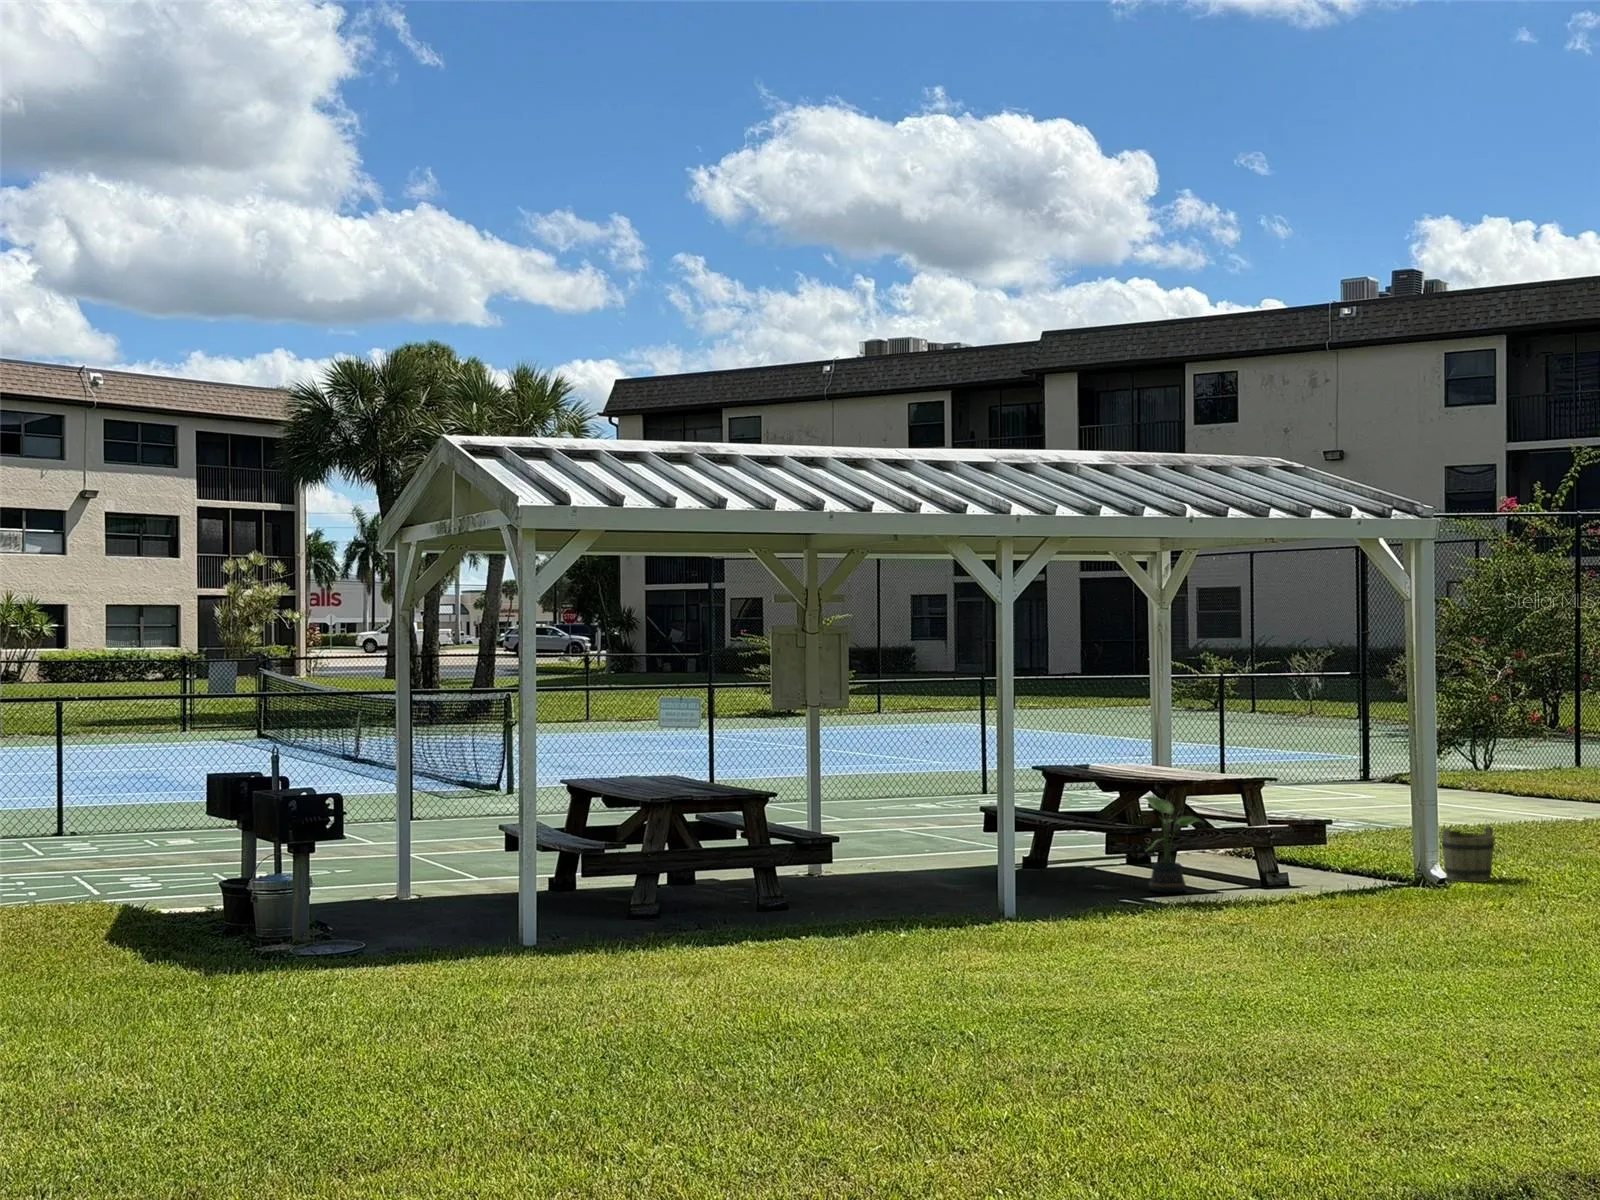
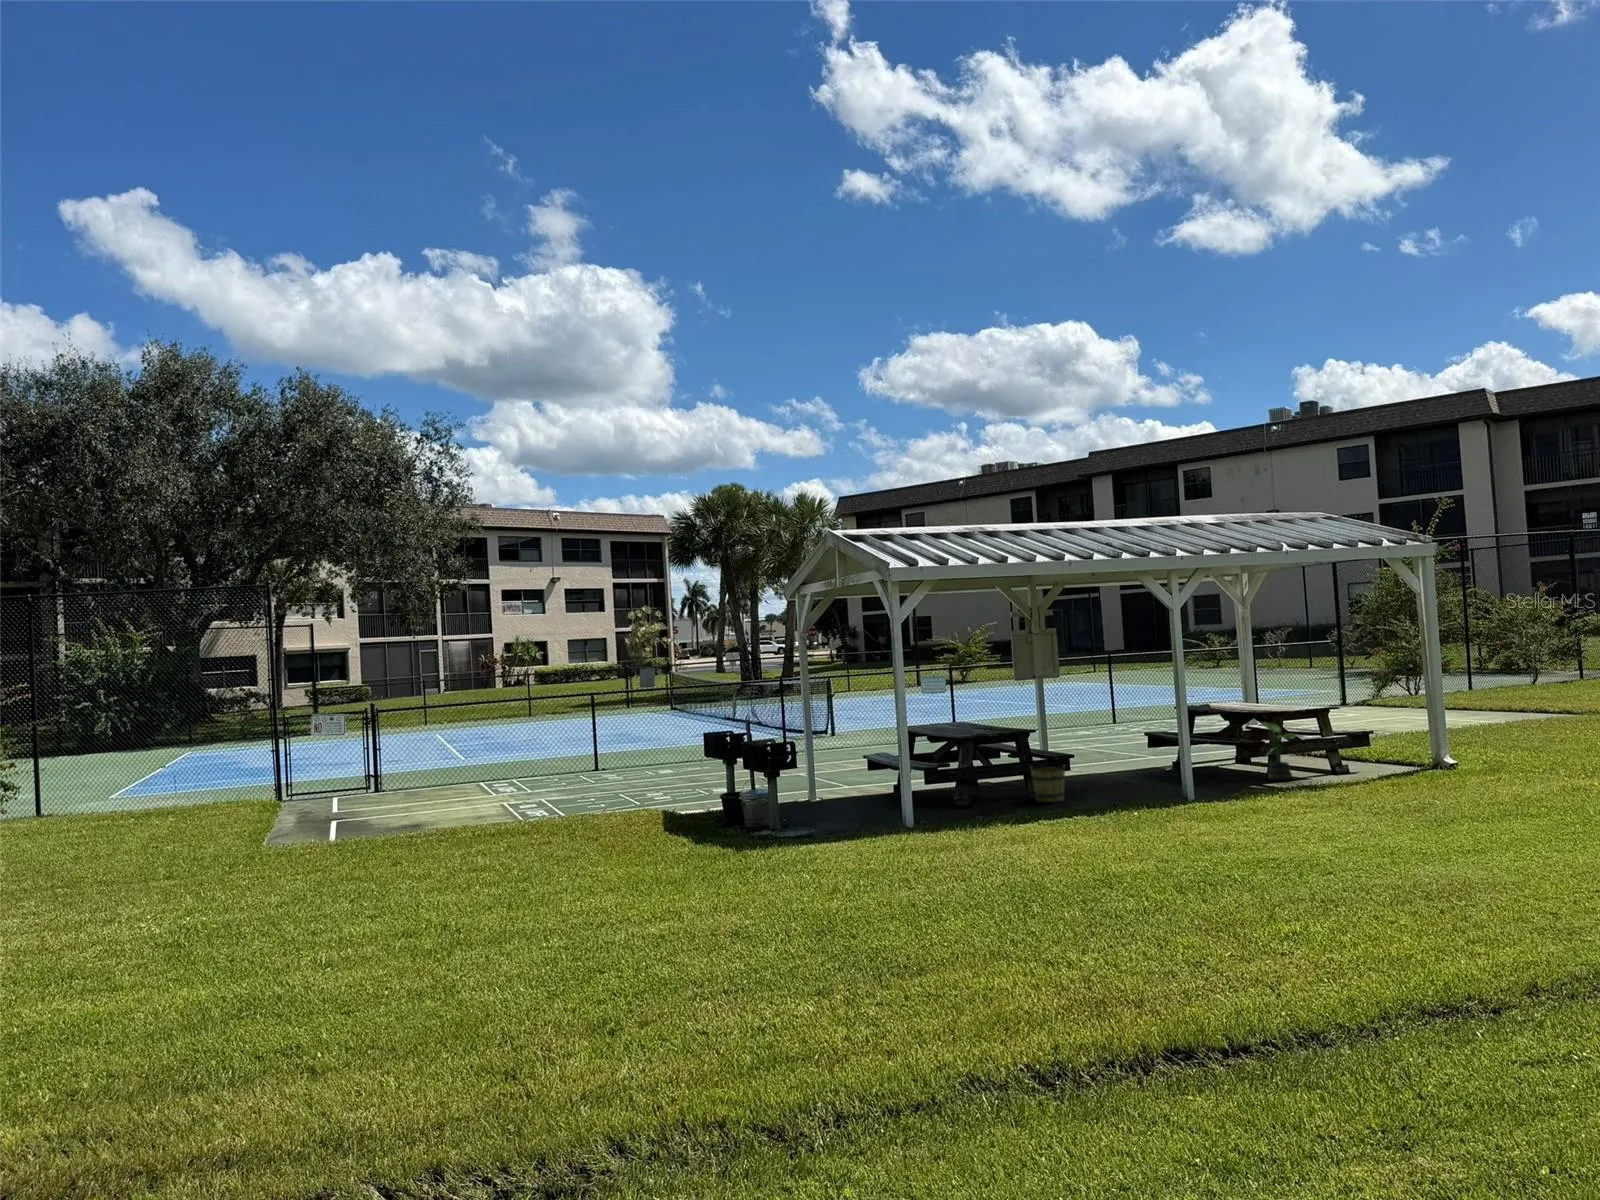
bucket: present [1441,827,1495,882] -> present [1030,766,1065,802]

